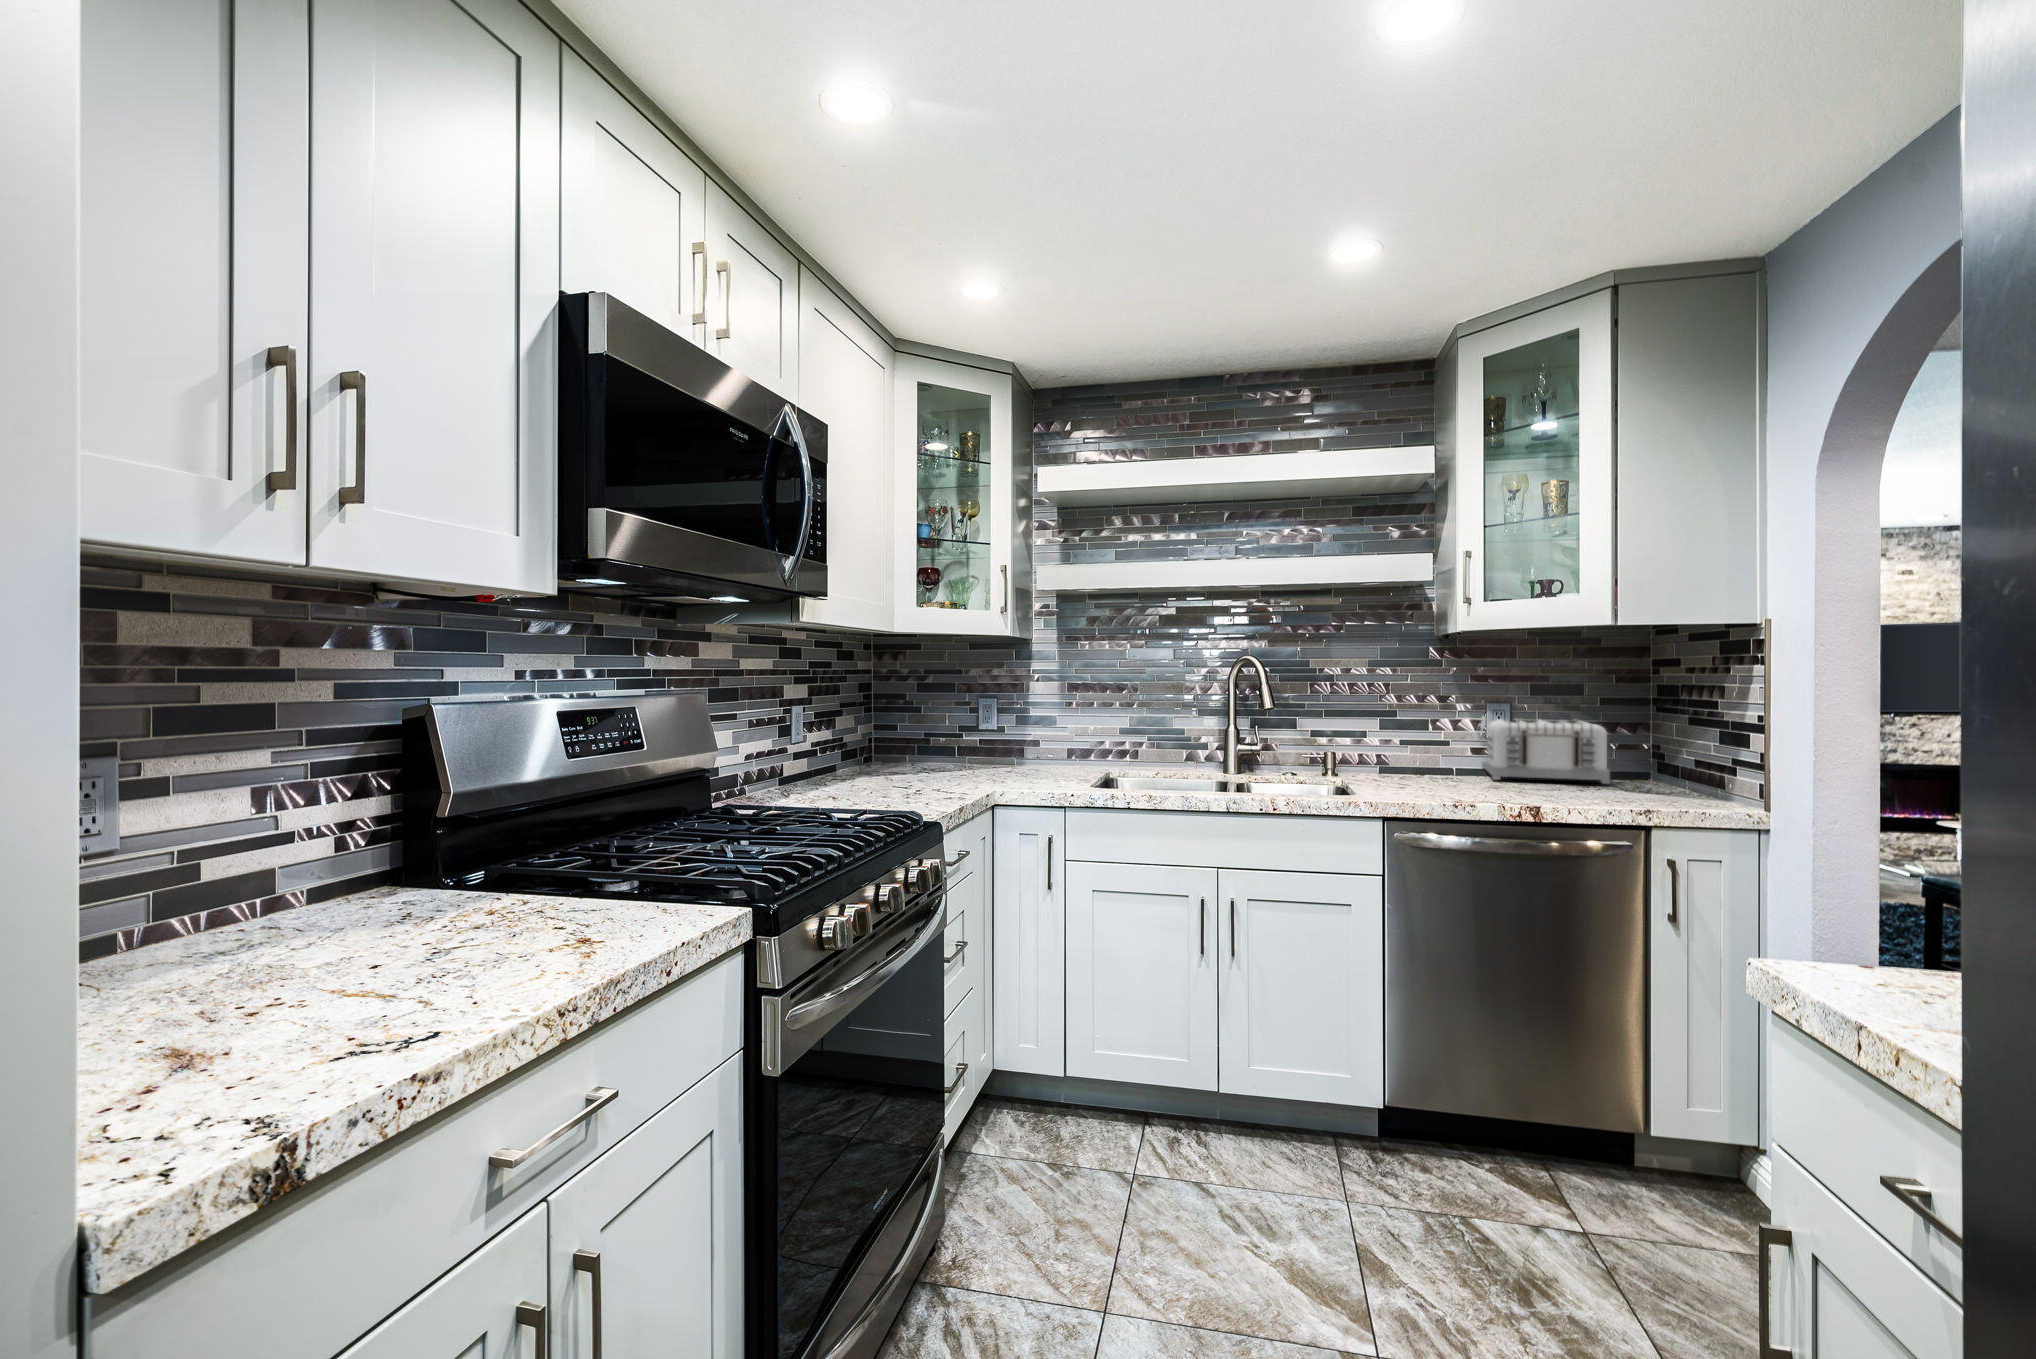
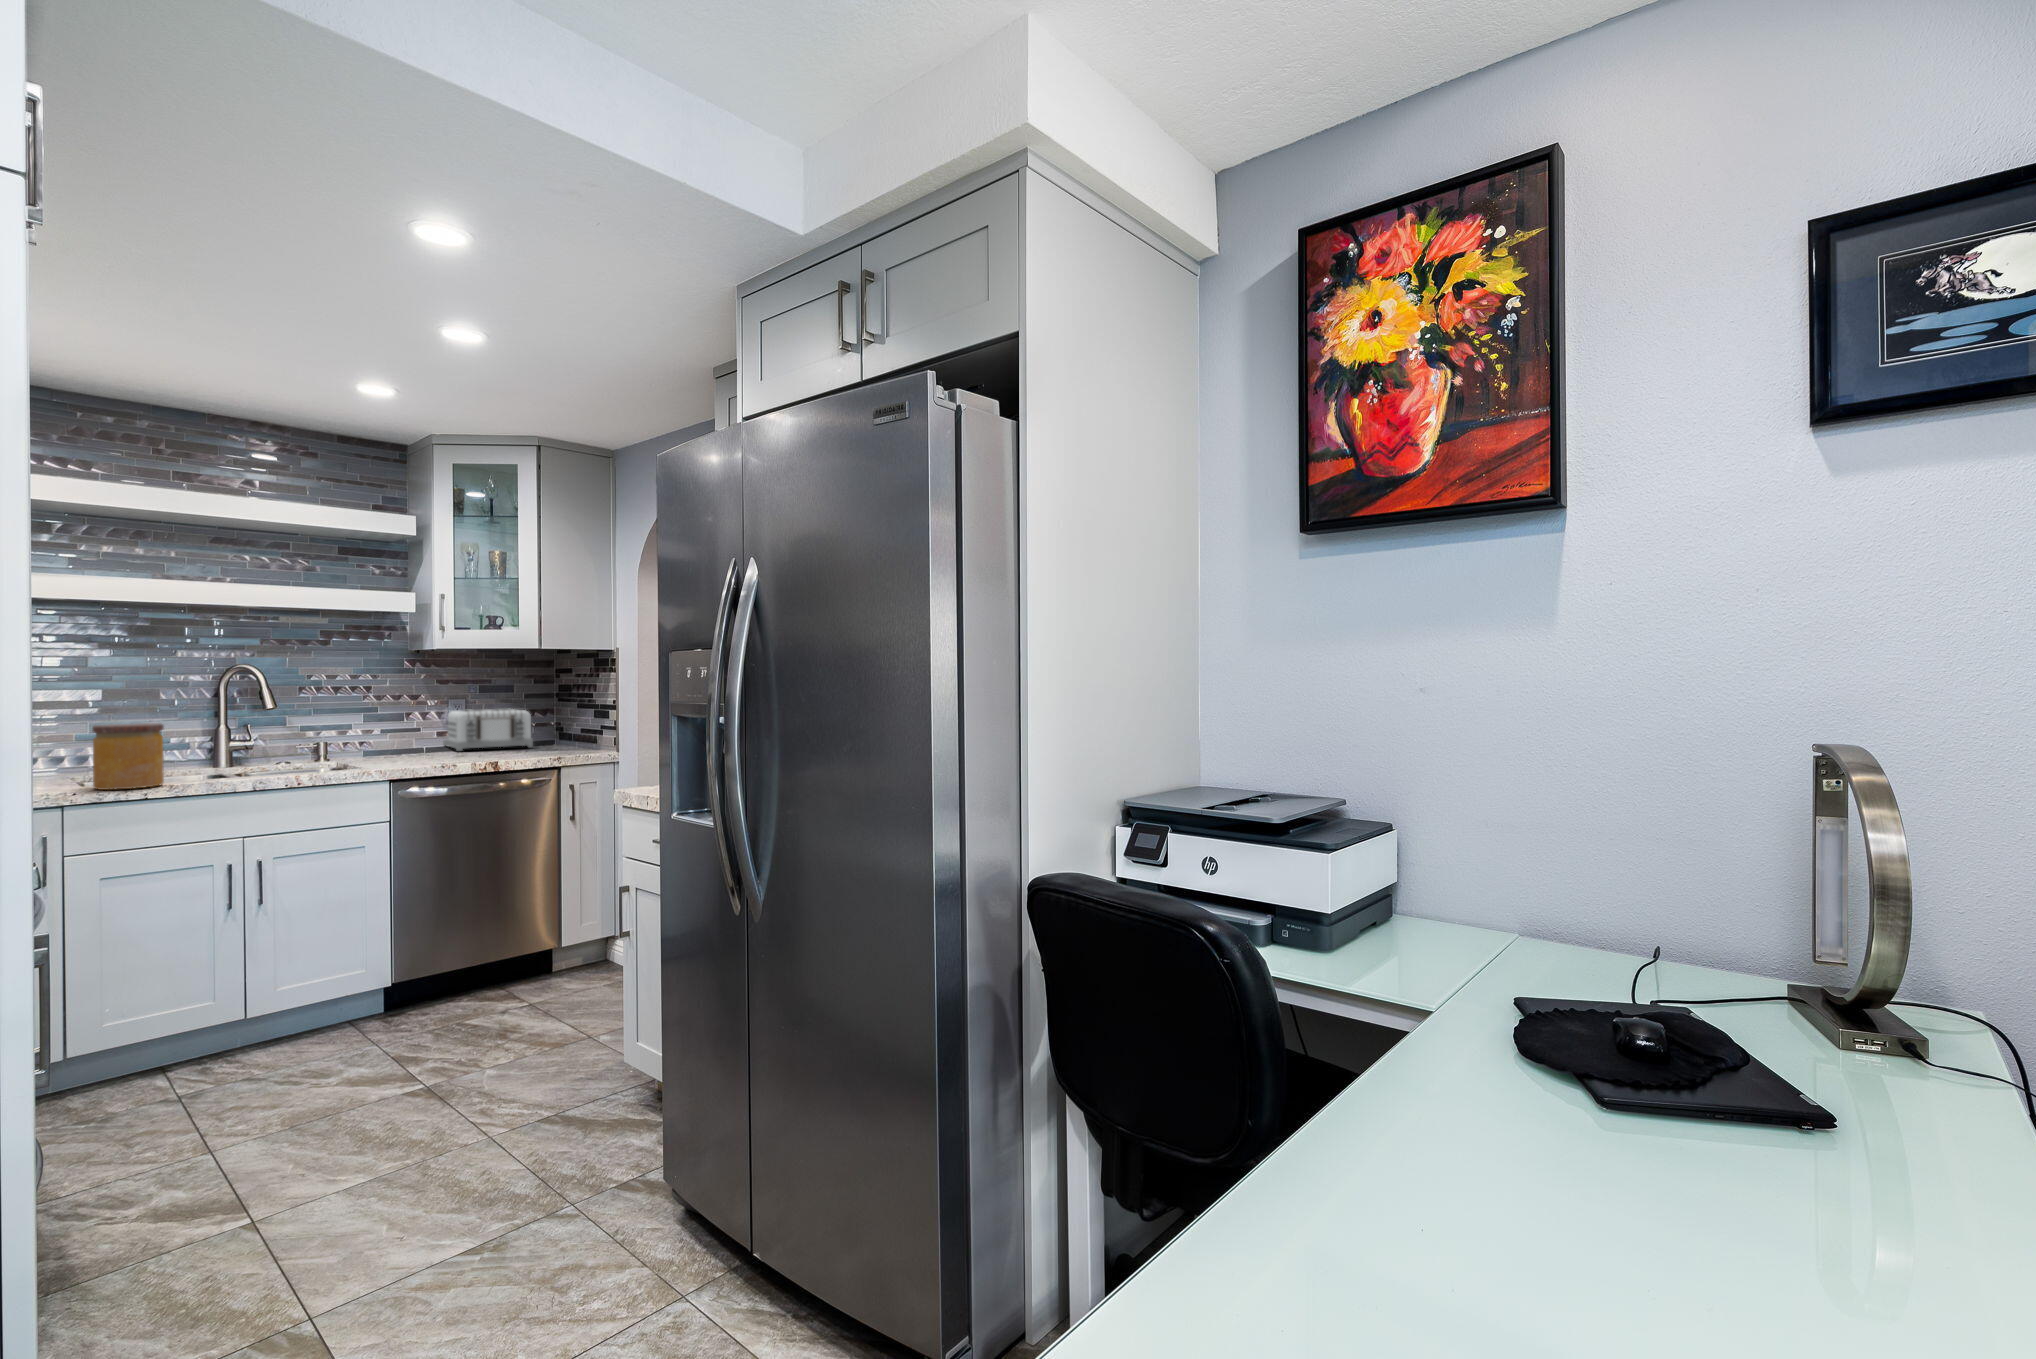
jar: none [1083,723,1142,798] -> present [93,723,164,790]

